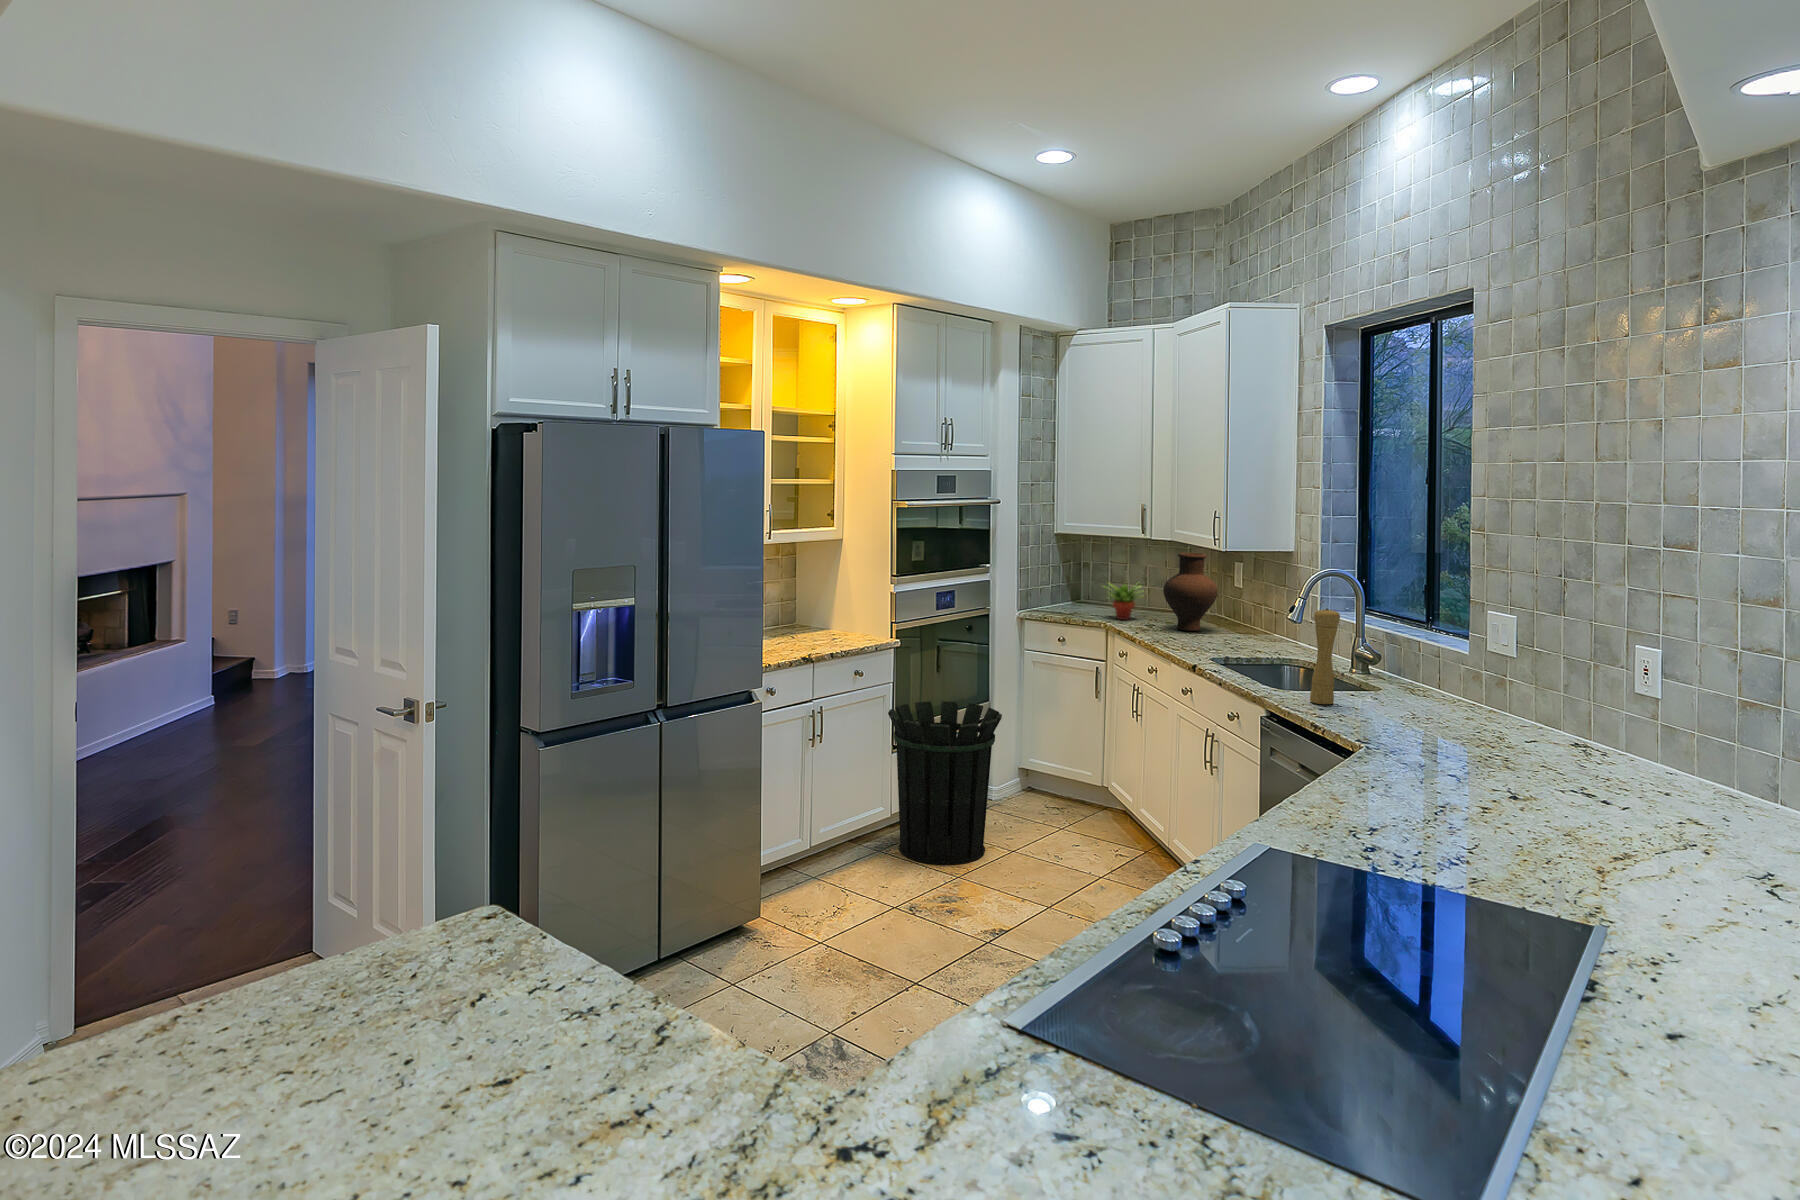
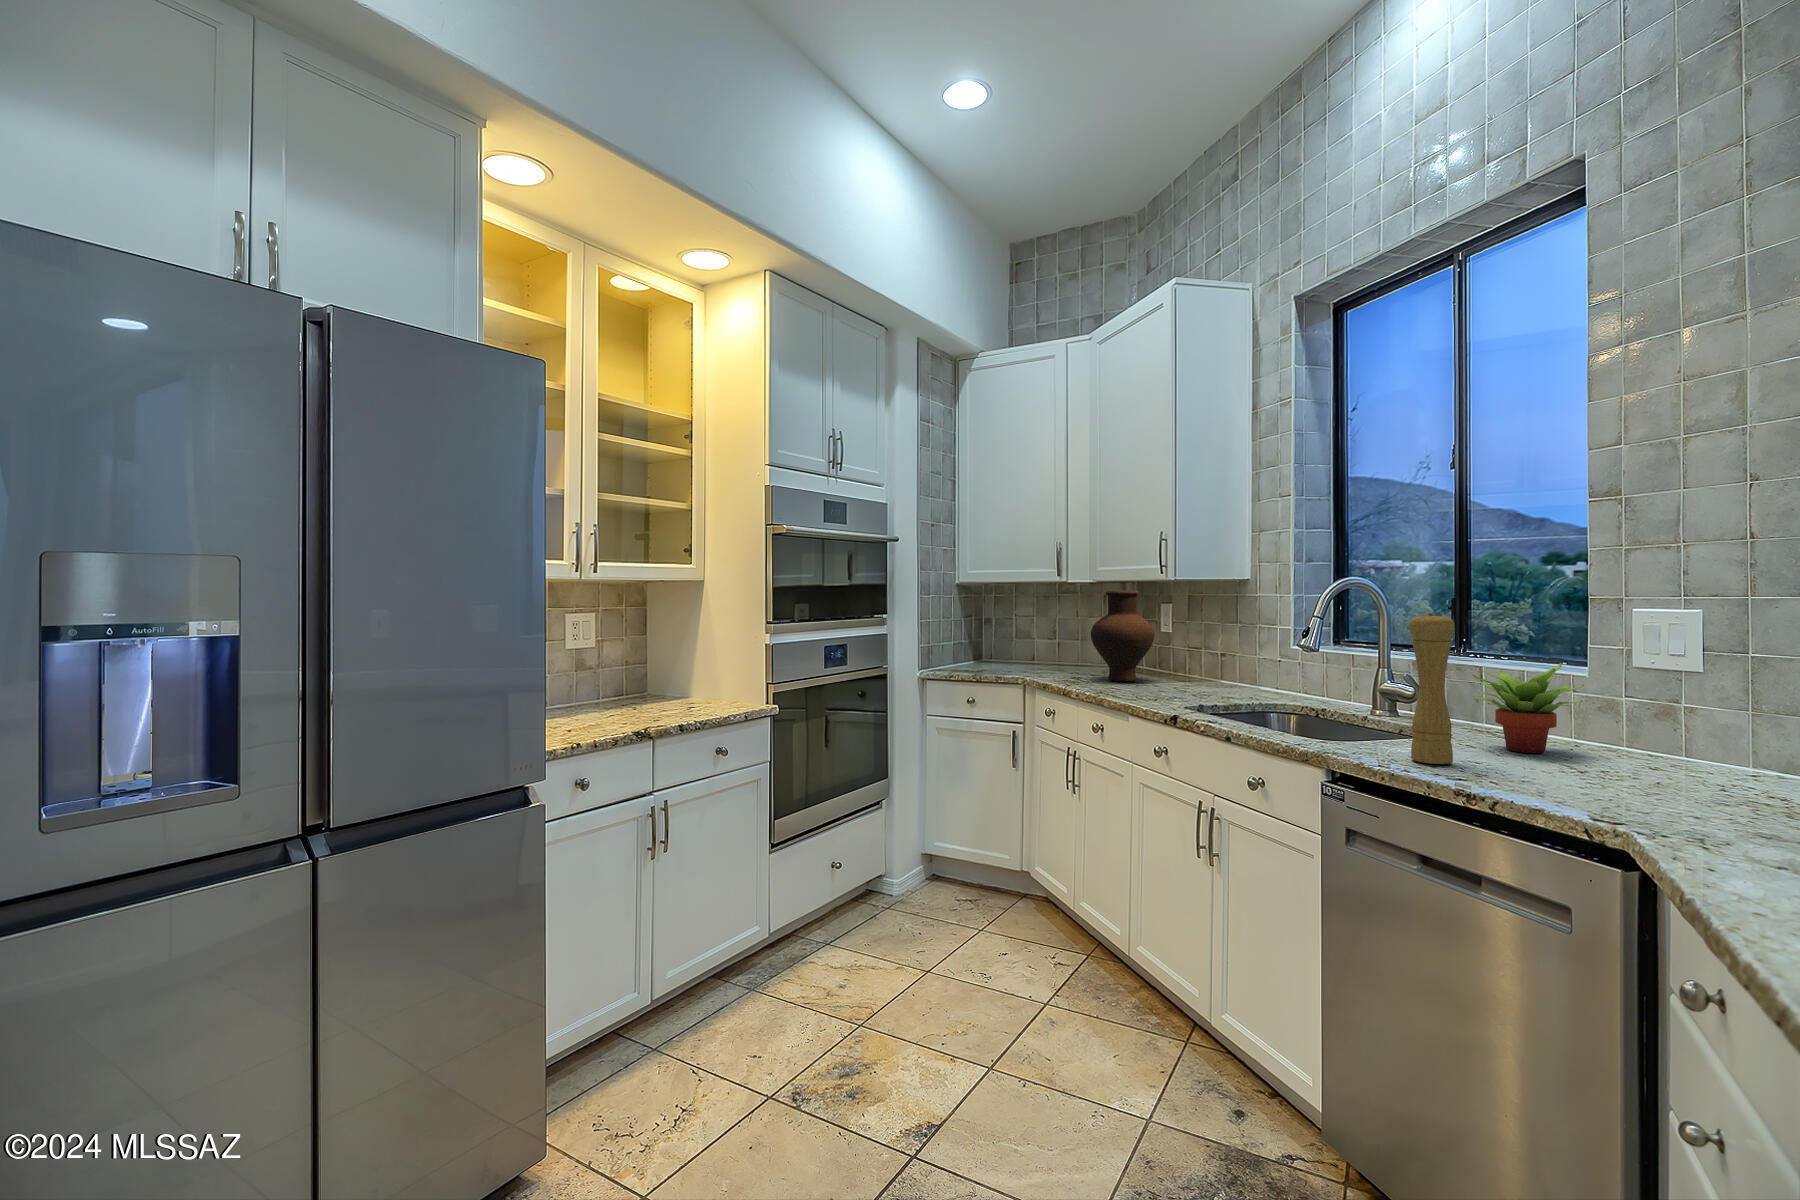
succulent plant: present [1102,584,1141,620] -> present [1472,663,1584,753]
waste bin: present [888,701,1002,865] -> none [763,780,913,1011]

